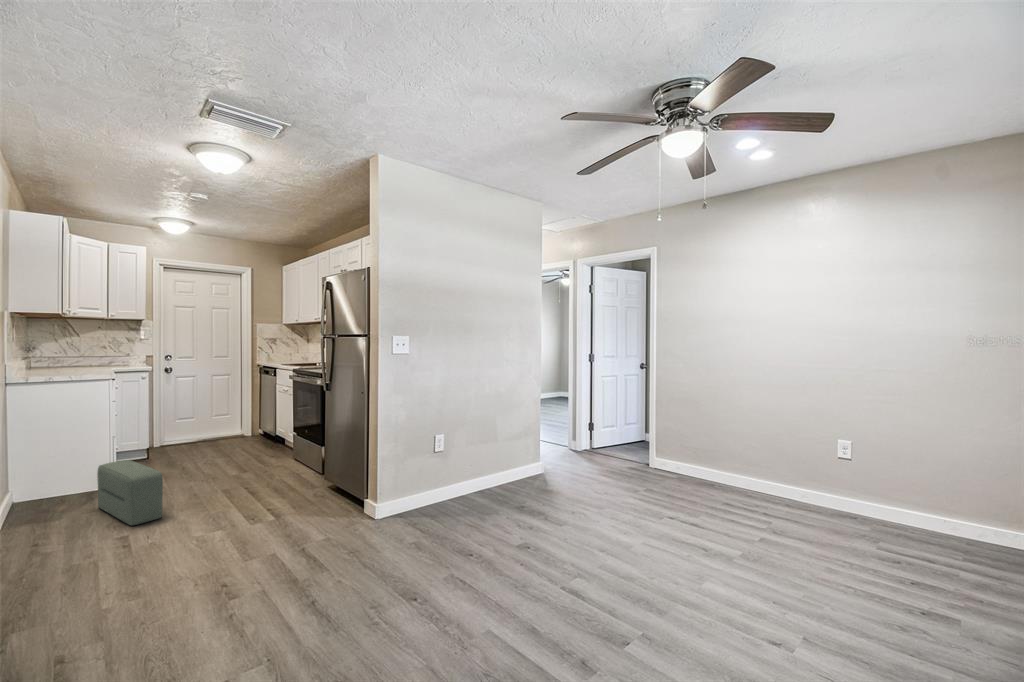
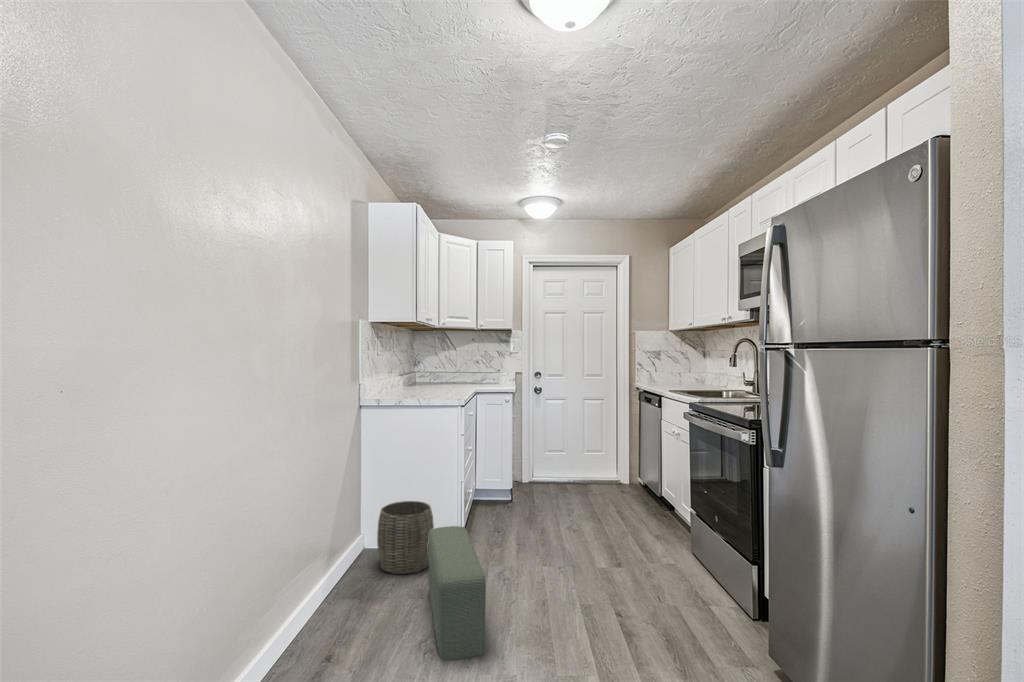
woven basket: none [31,456,90,510] -> present [377,501,434,574]

